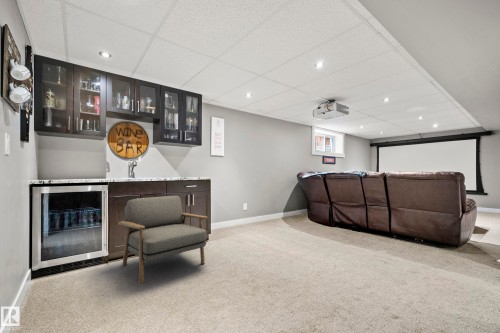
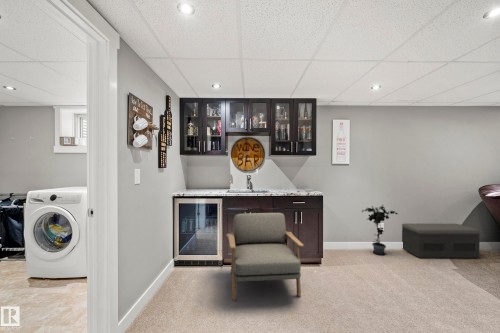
potted plant: none [235,187,259,227] -> present [362,205,398,255]
storage bench: none [259,199,300,225] -> present [402,223,479,258]

